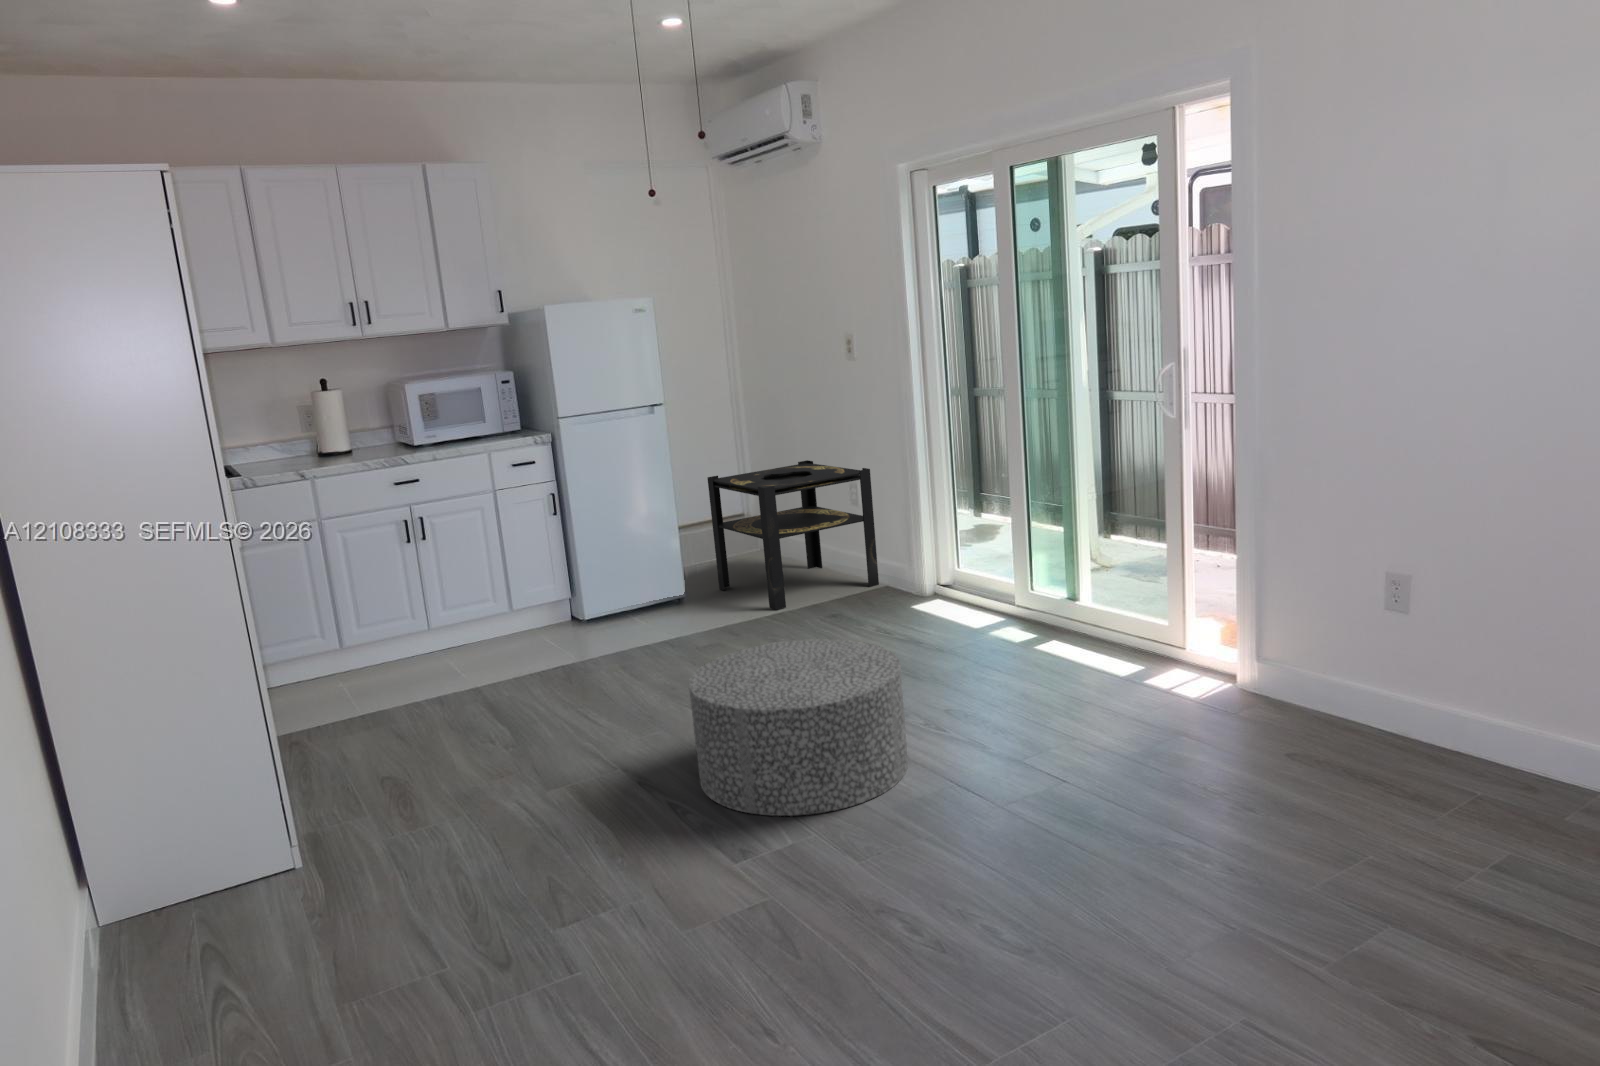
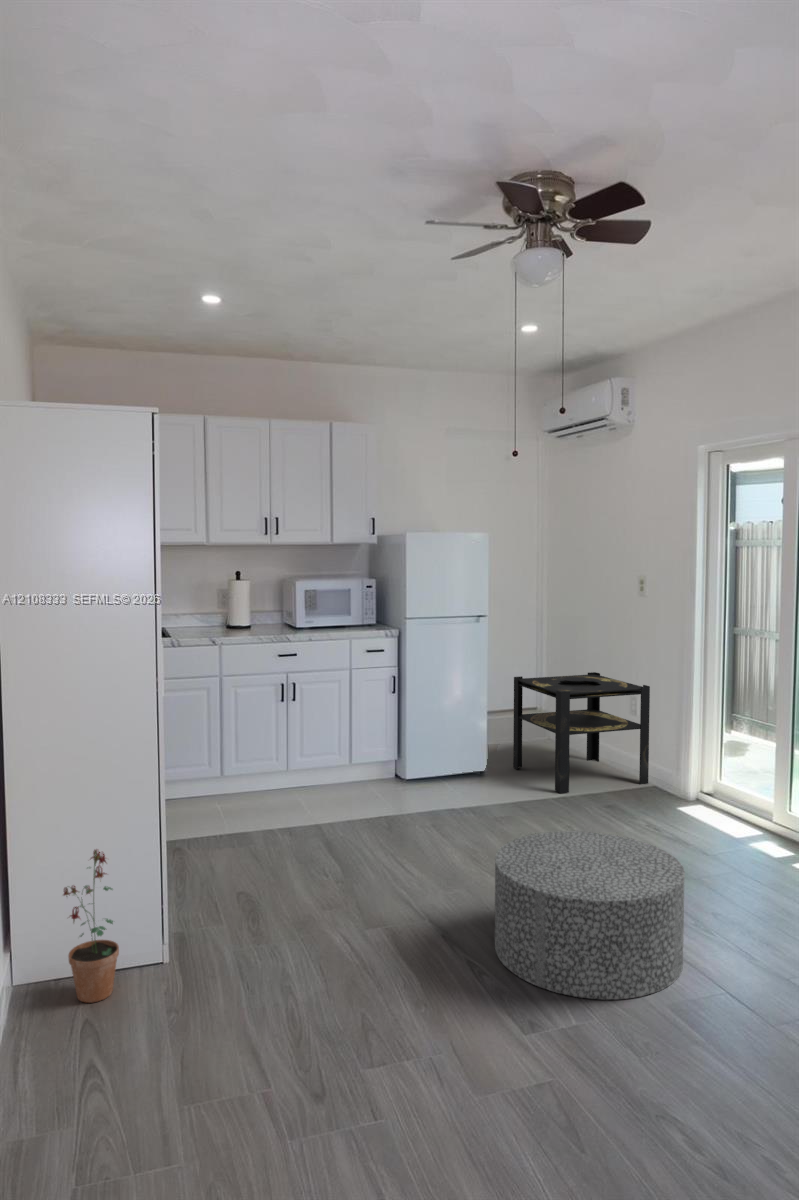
potted plant: none [144,744,234,927] -> present [63,849,119,1003]

